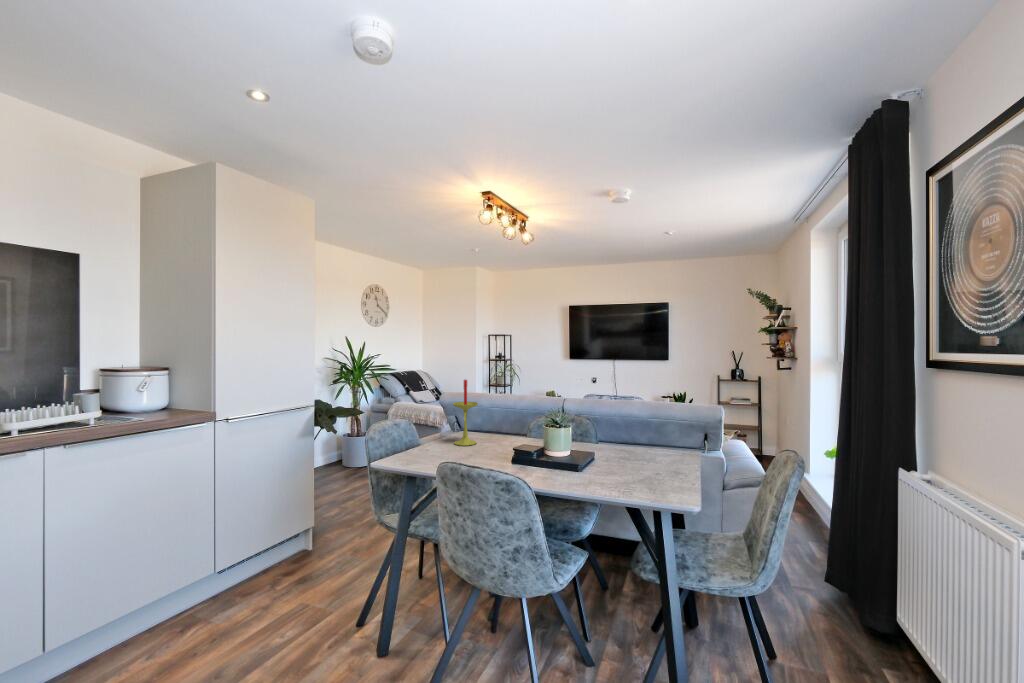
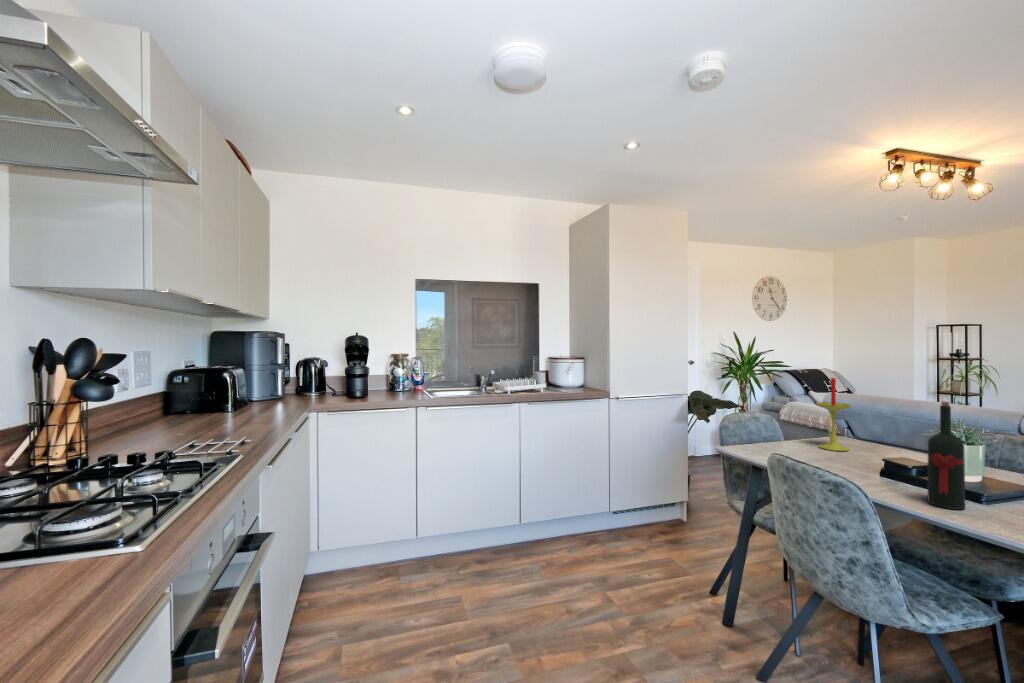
wine bottle: none [552,395,573,481] -> present [928,401,965,510]

